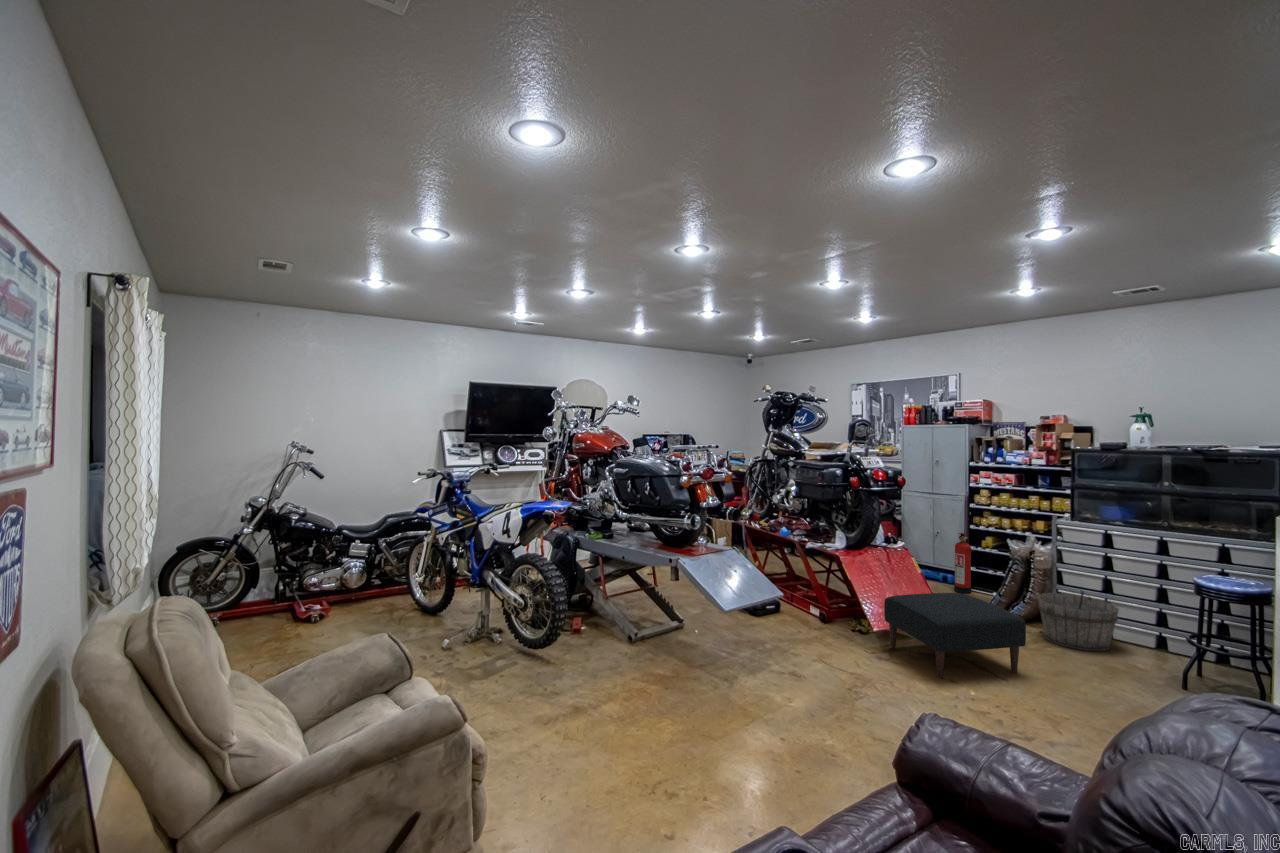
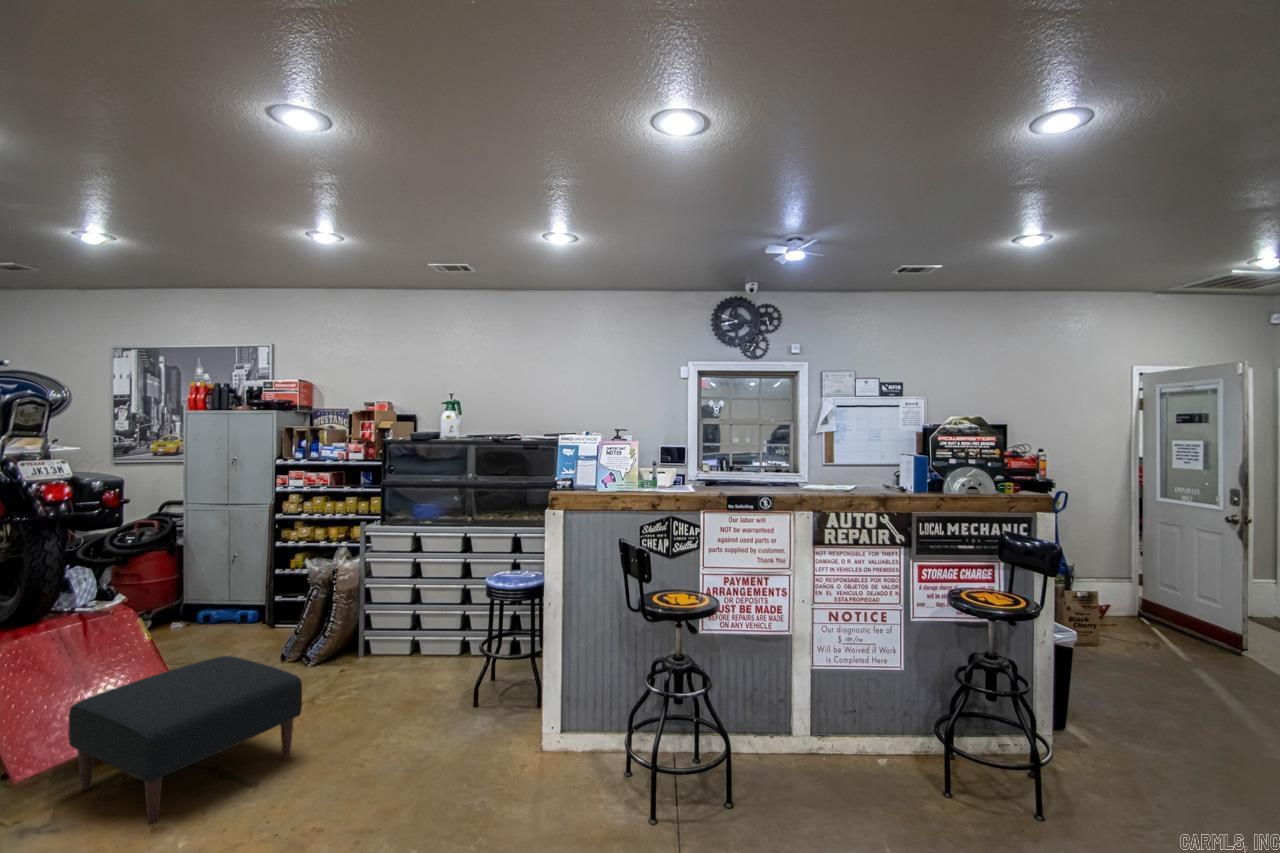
fire extinguisher: present [954,533,972,594] -> none [252,555,276,637]
wooden bucket: present [1038,587,1119,651] -> none [338,604,424,684]

